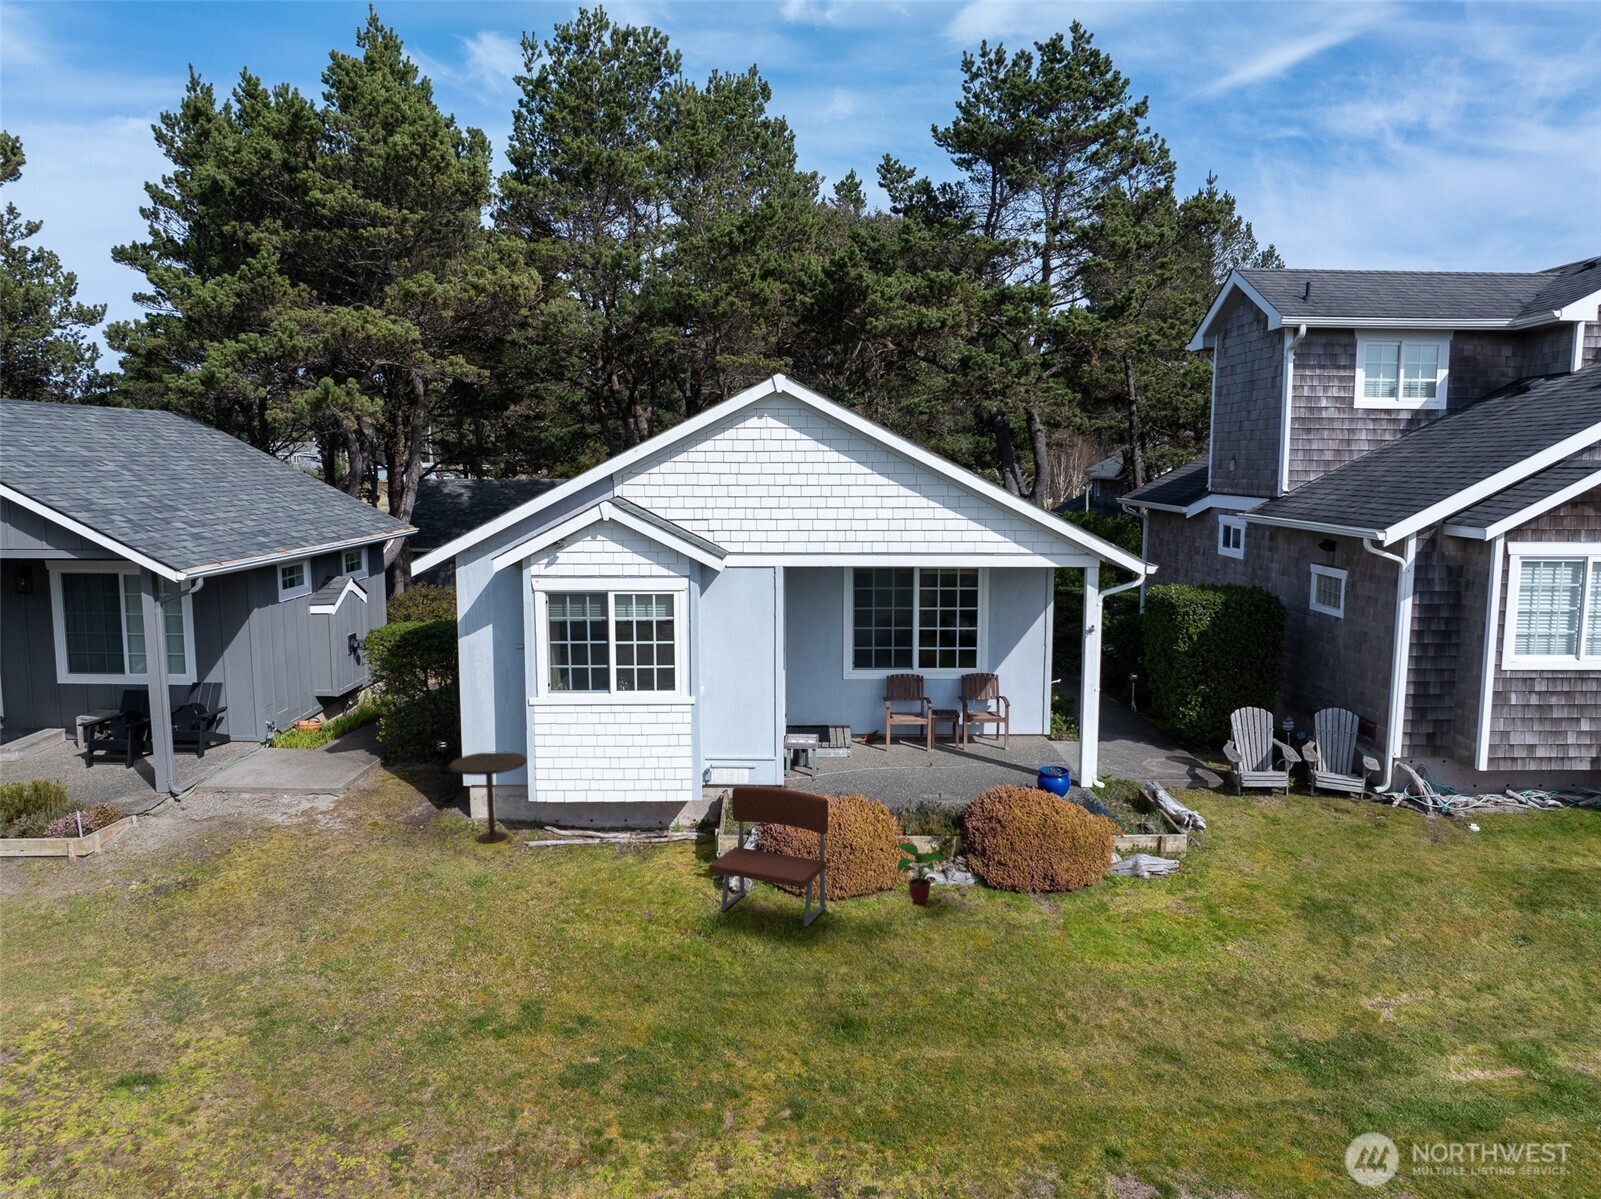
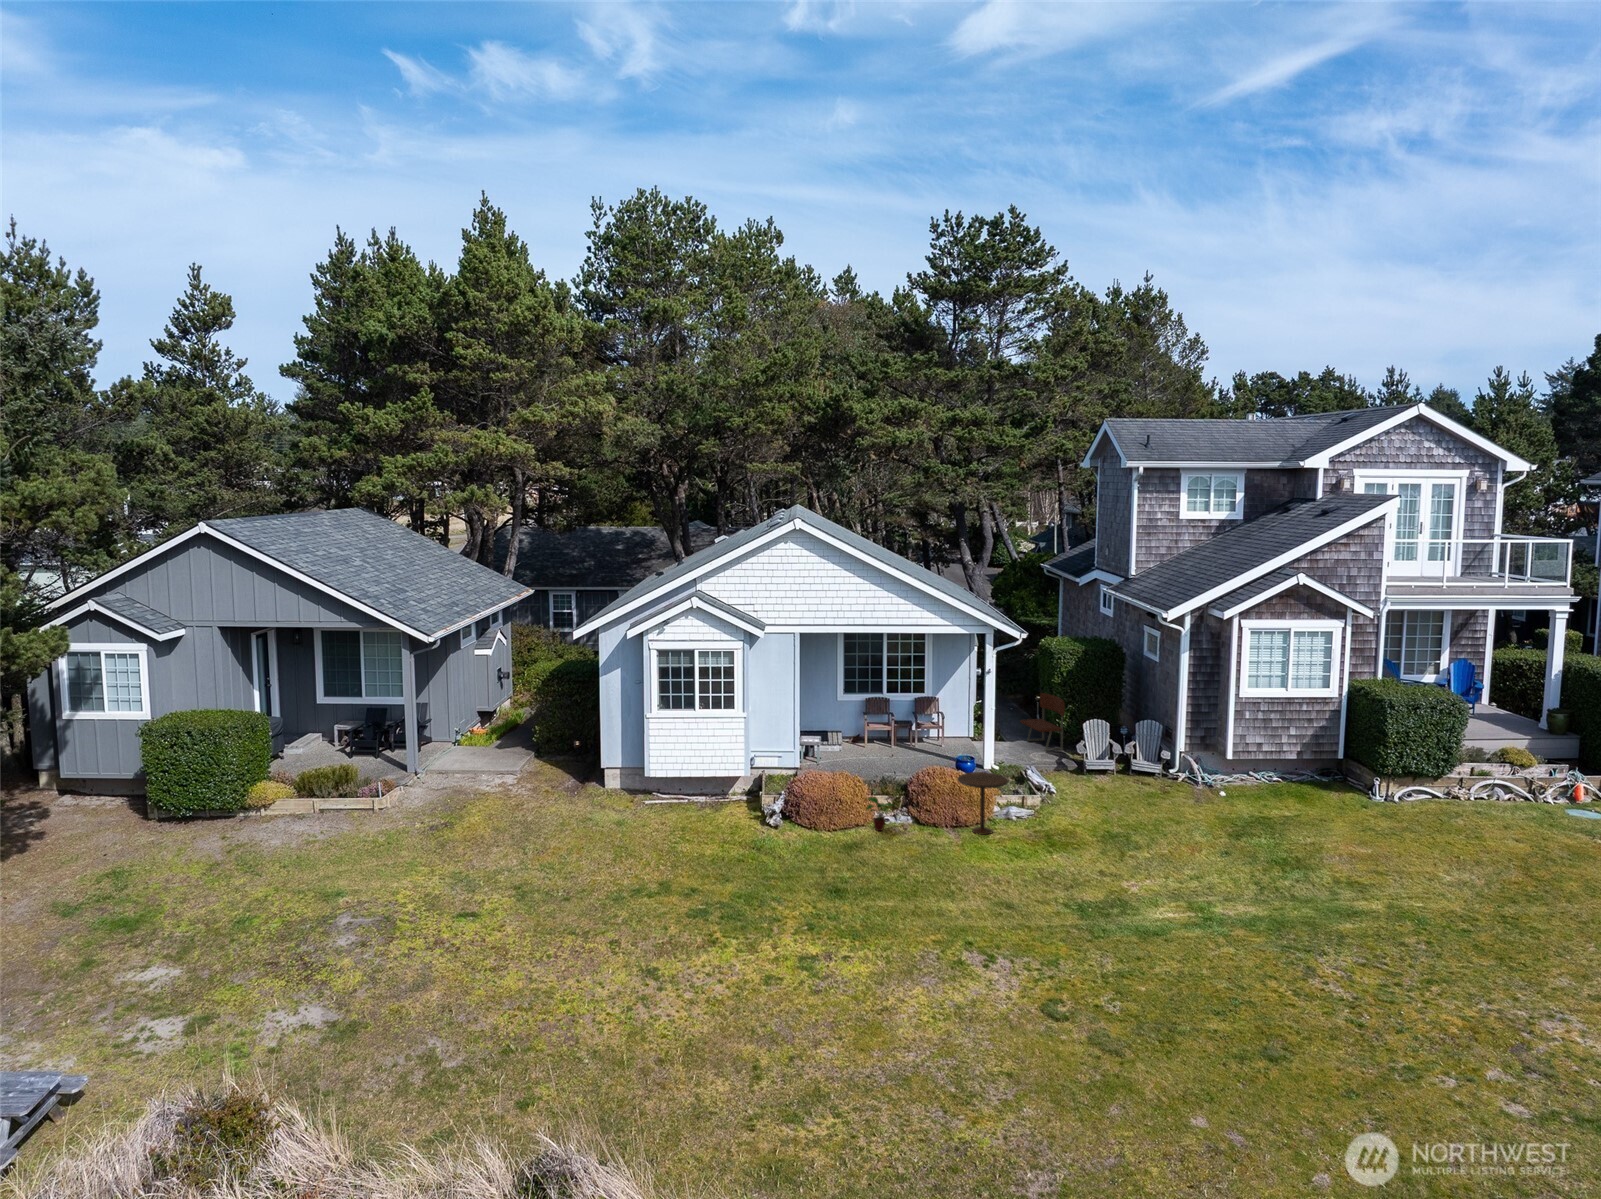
pedestal table: present [450,751,527,843] -> present [958,772,1008,835]
bench: present [709,786,828,927] -> present [1020,693,1065,751]

